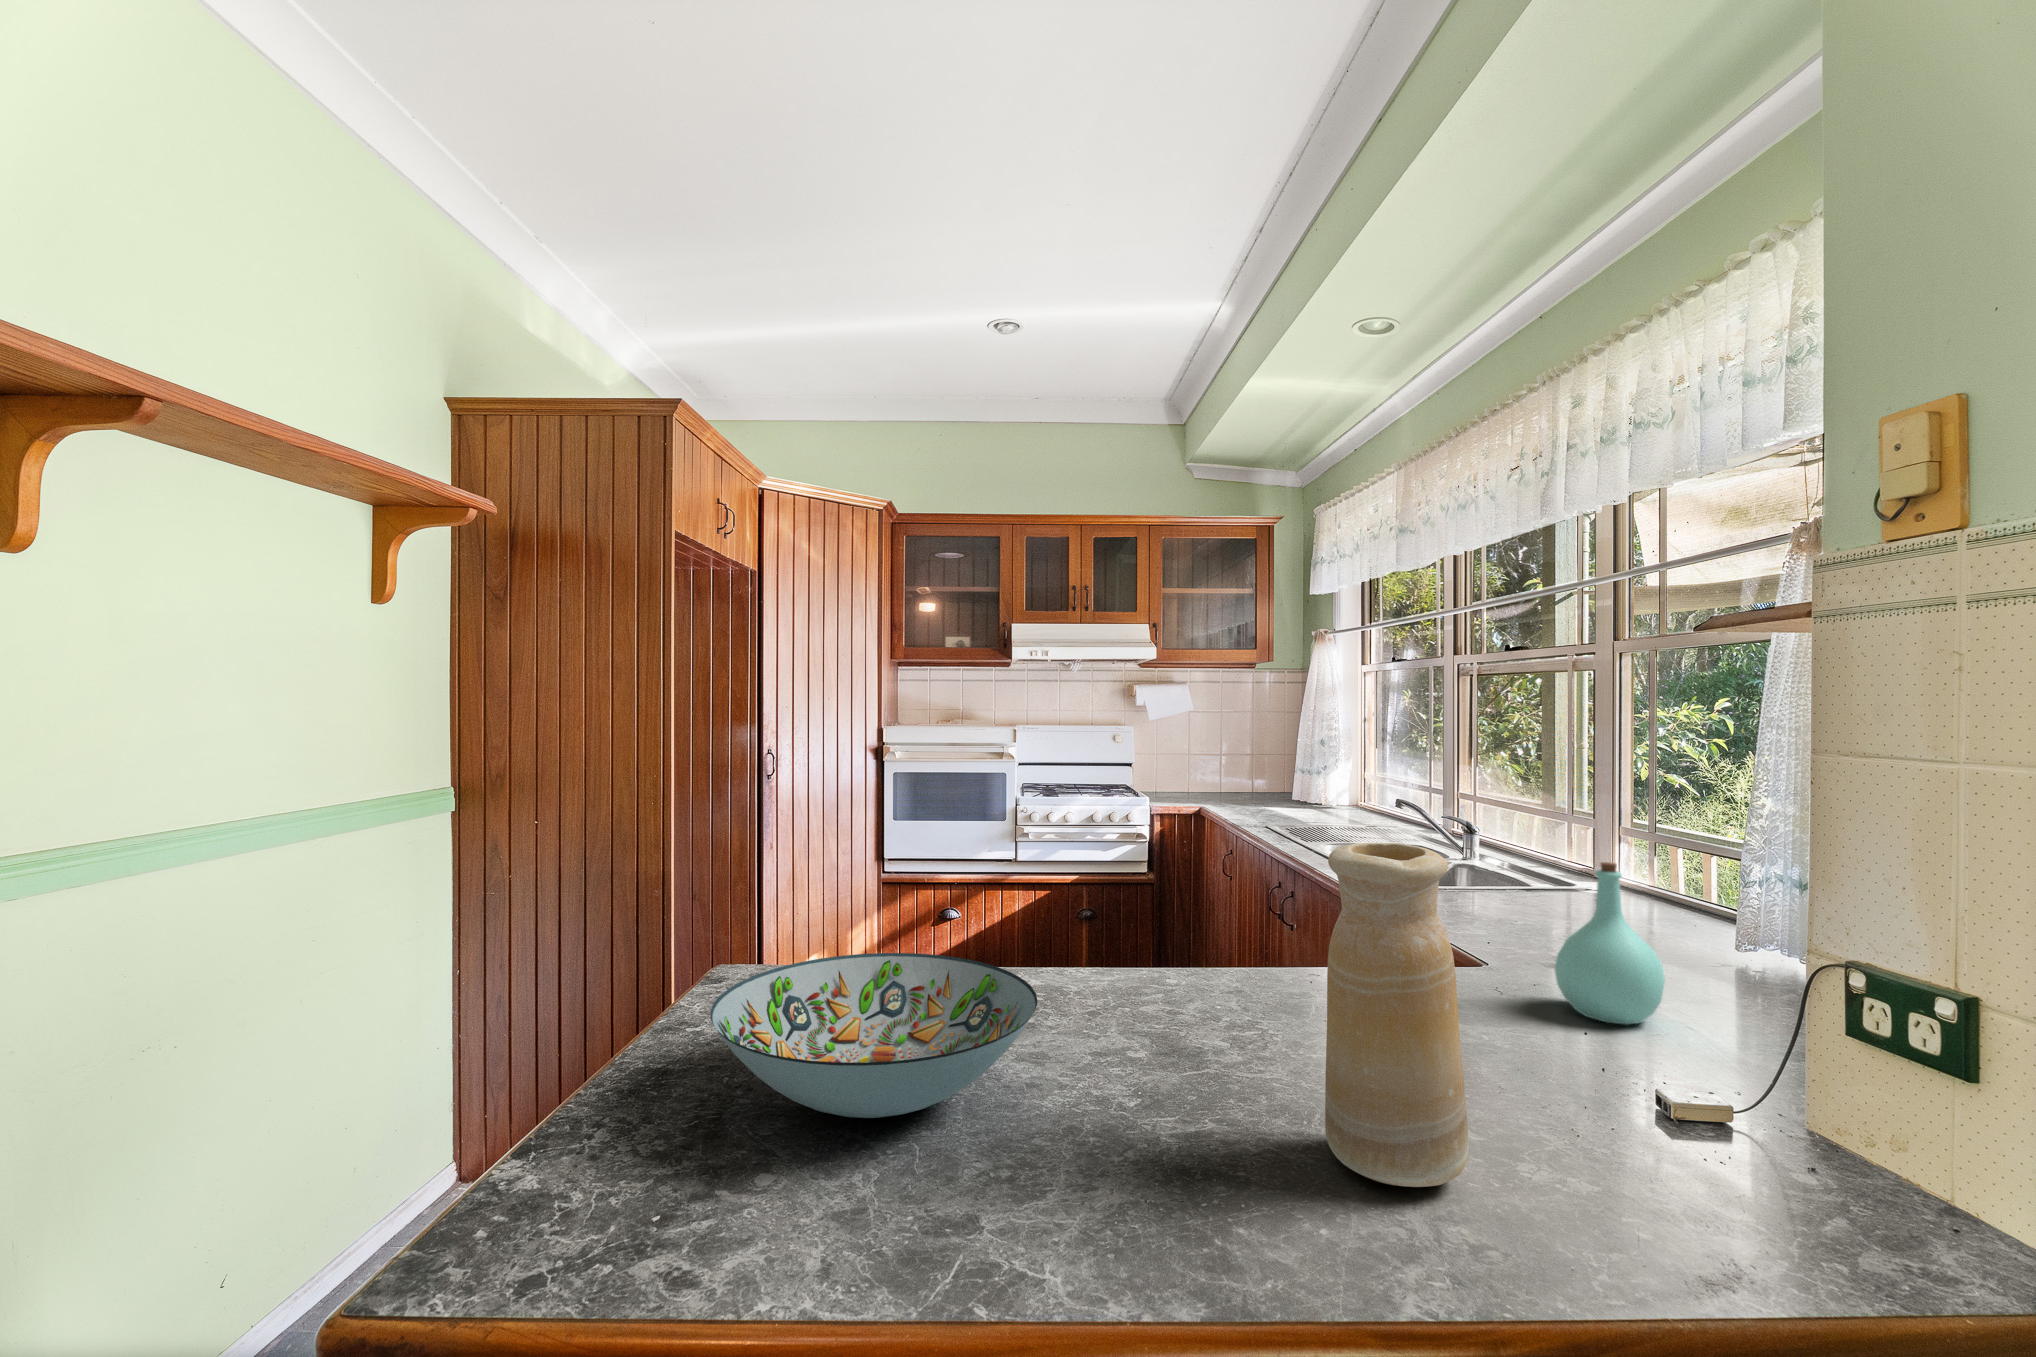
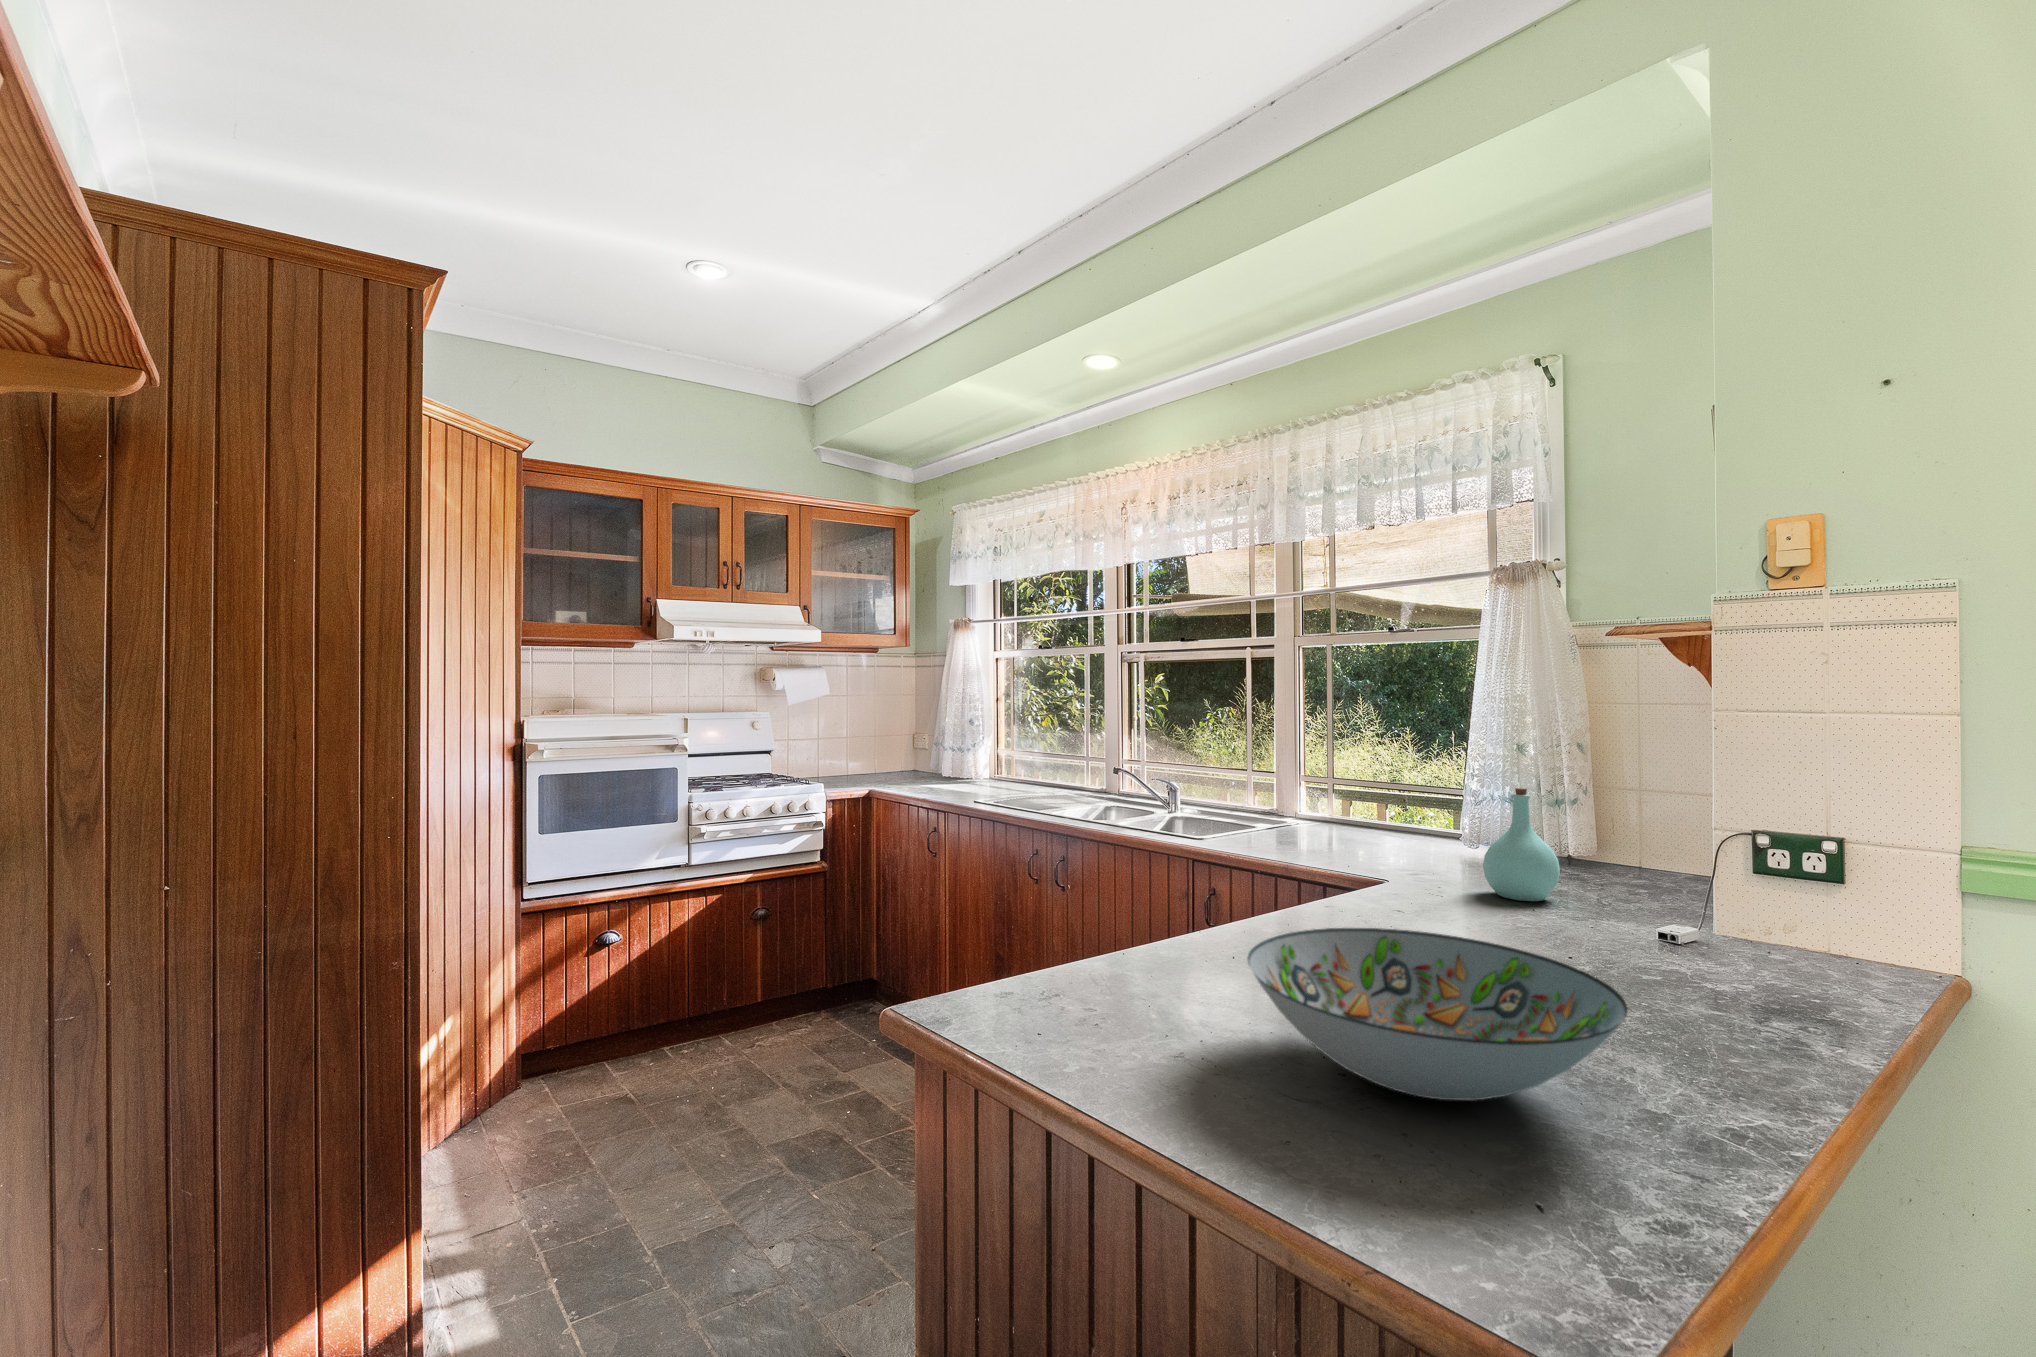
vase: present [1325,843,1469,1187] -> none [1664,771,1791,1021]

